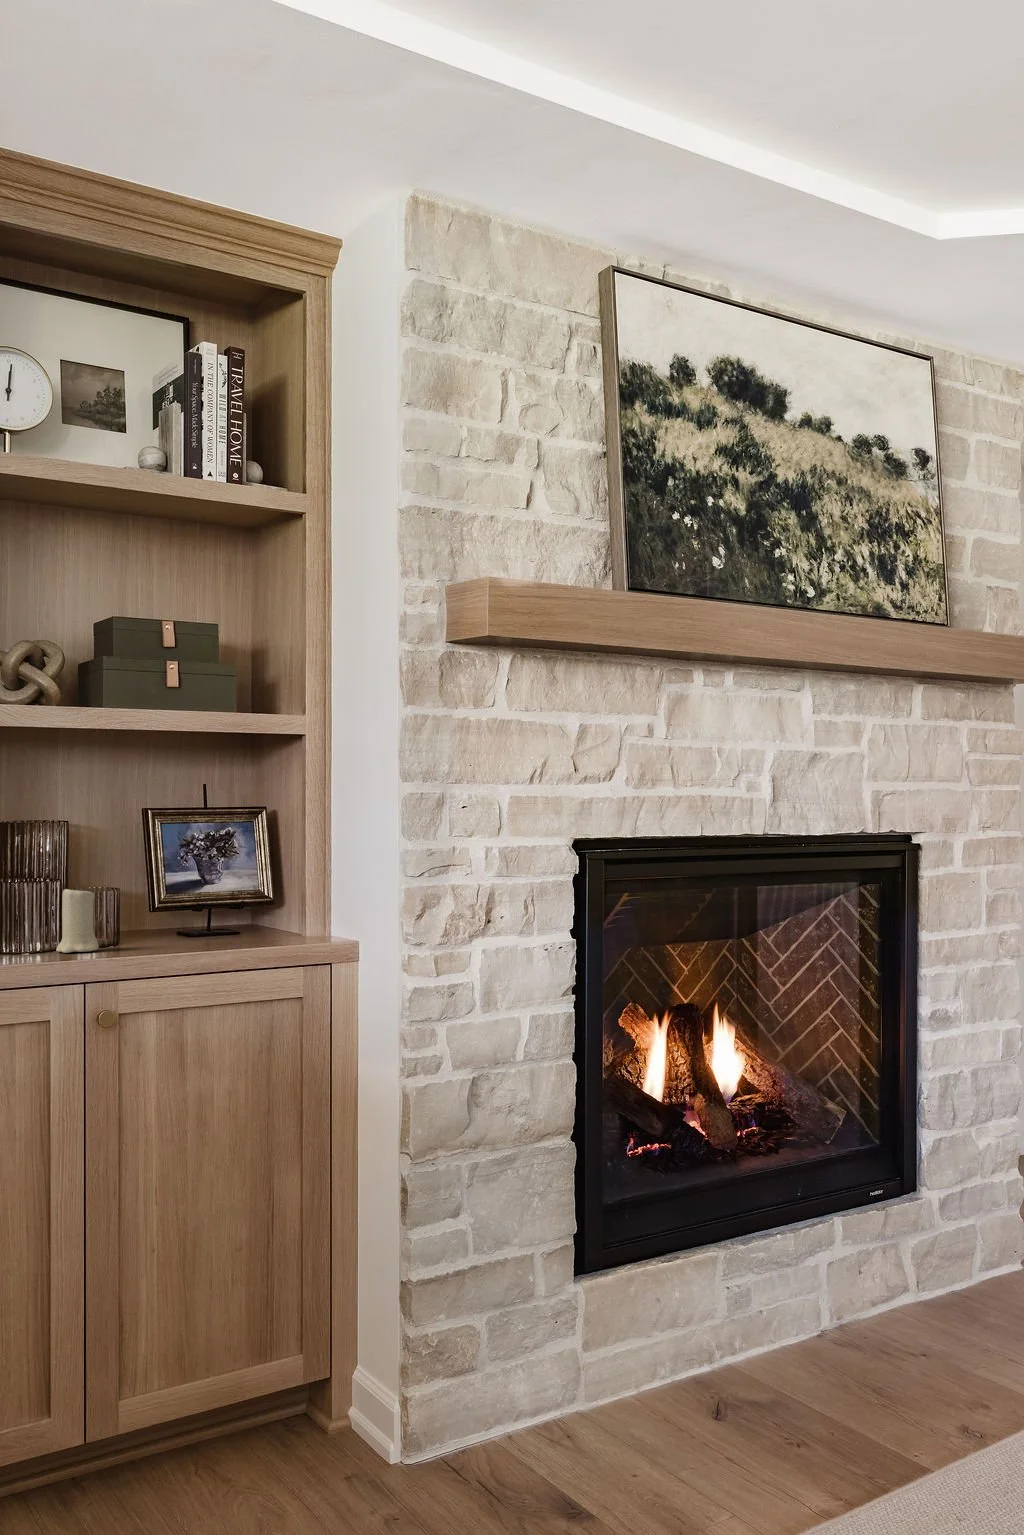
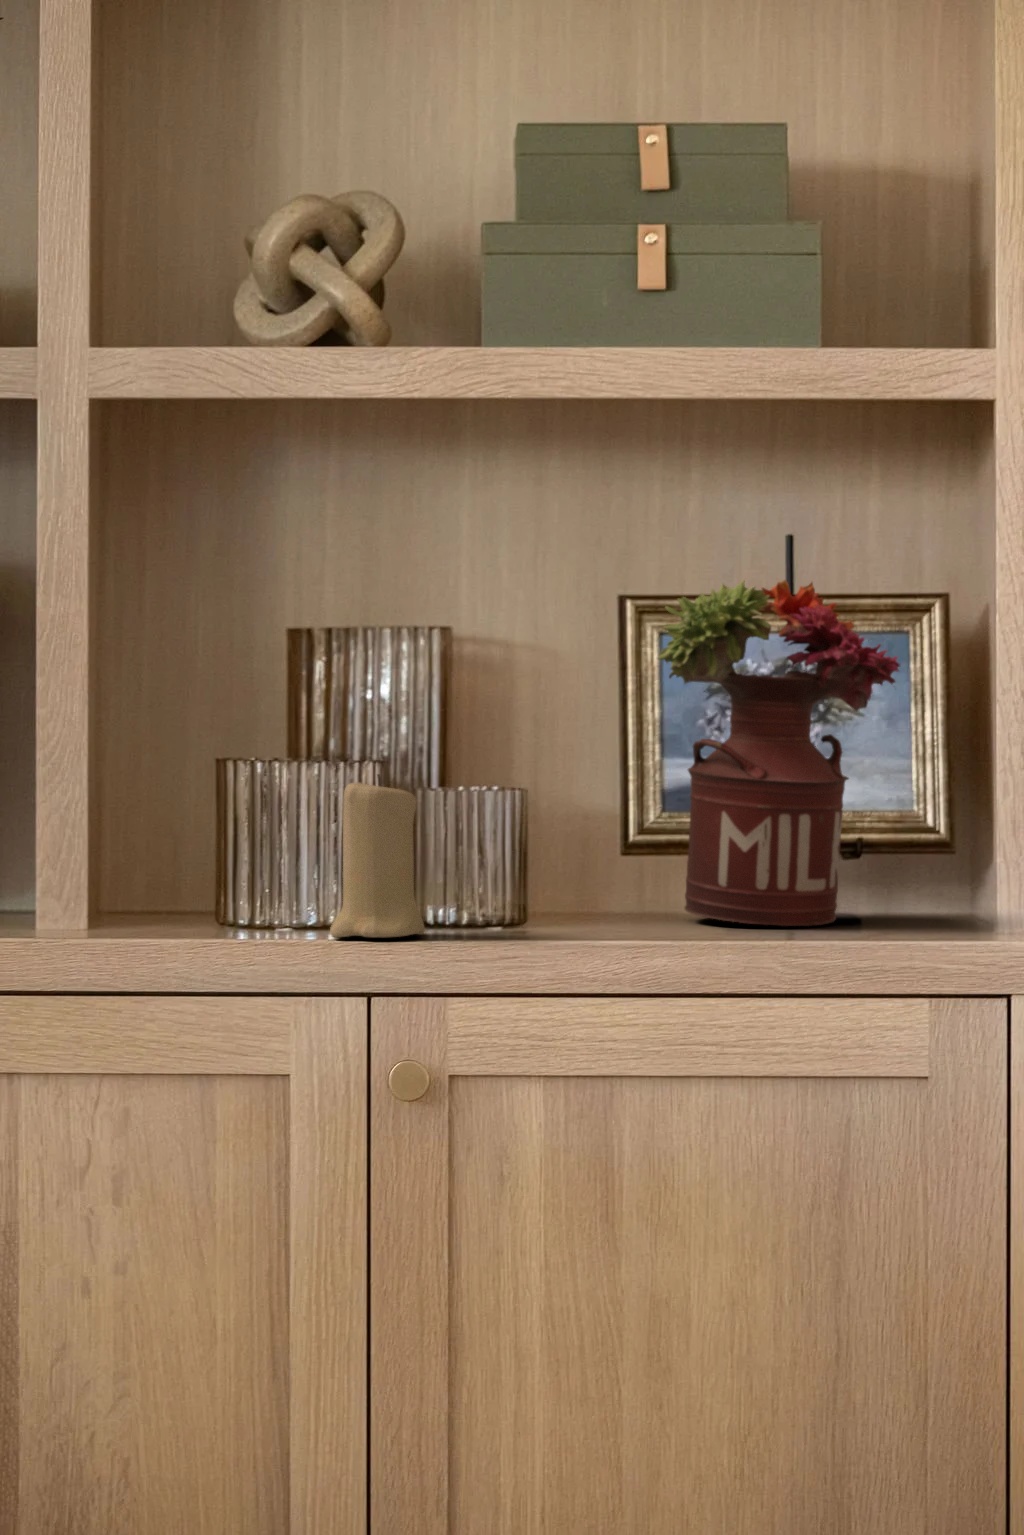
flower arrangement: none [167,801,262,939] -> present [658,579,900,926]

